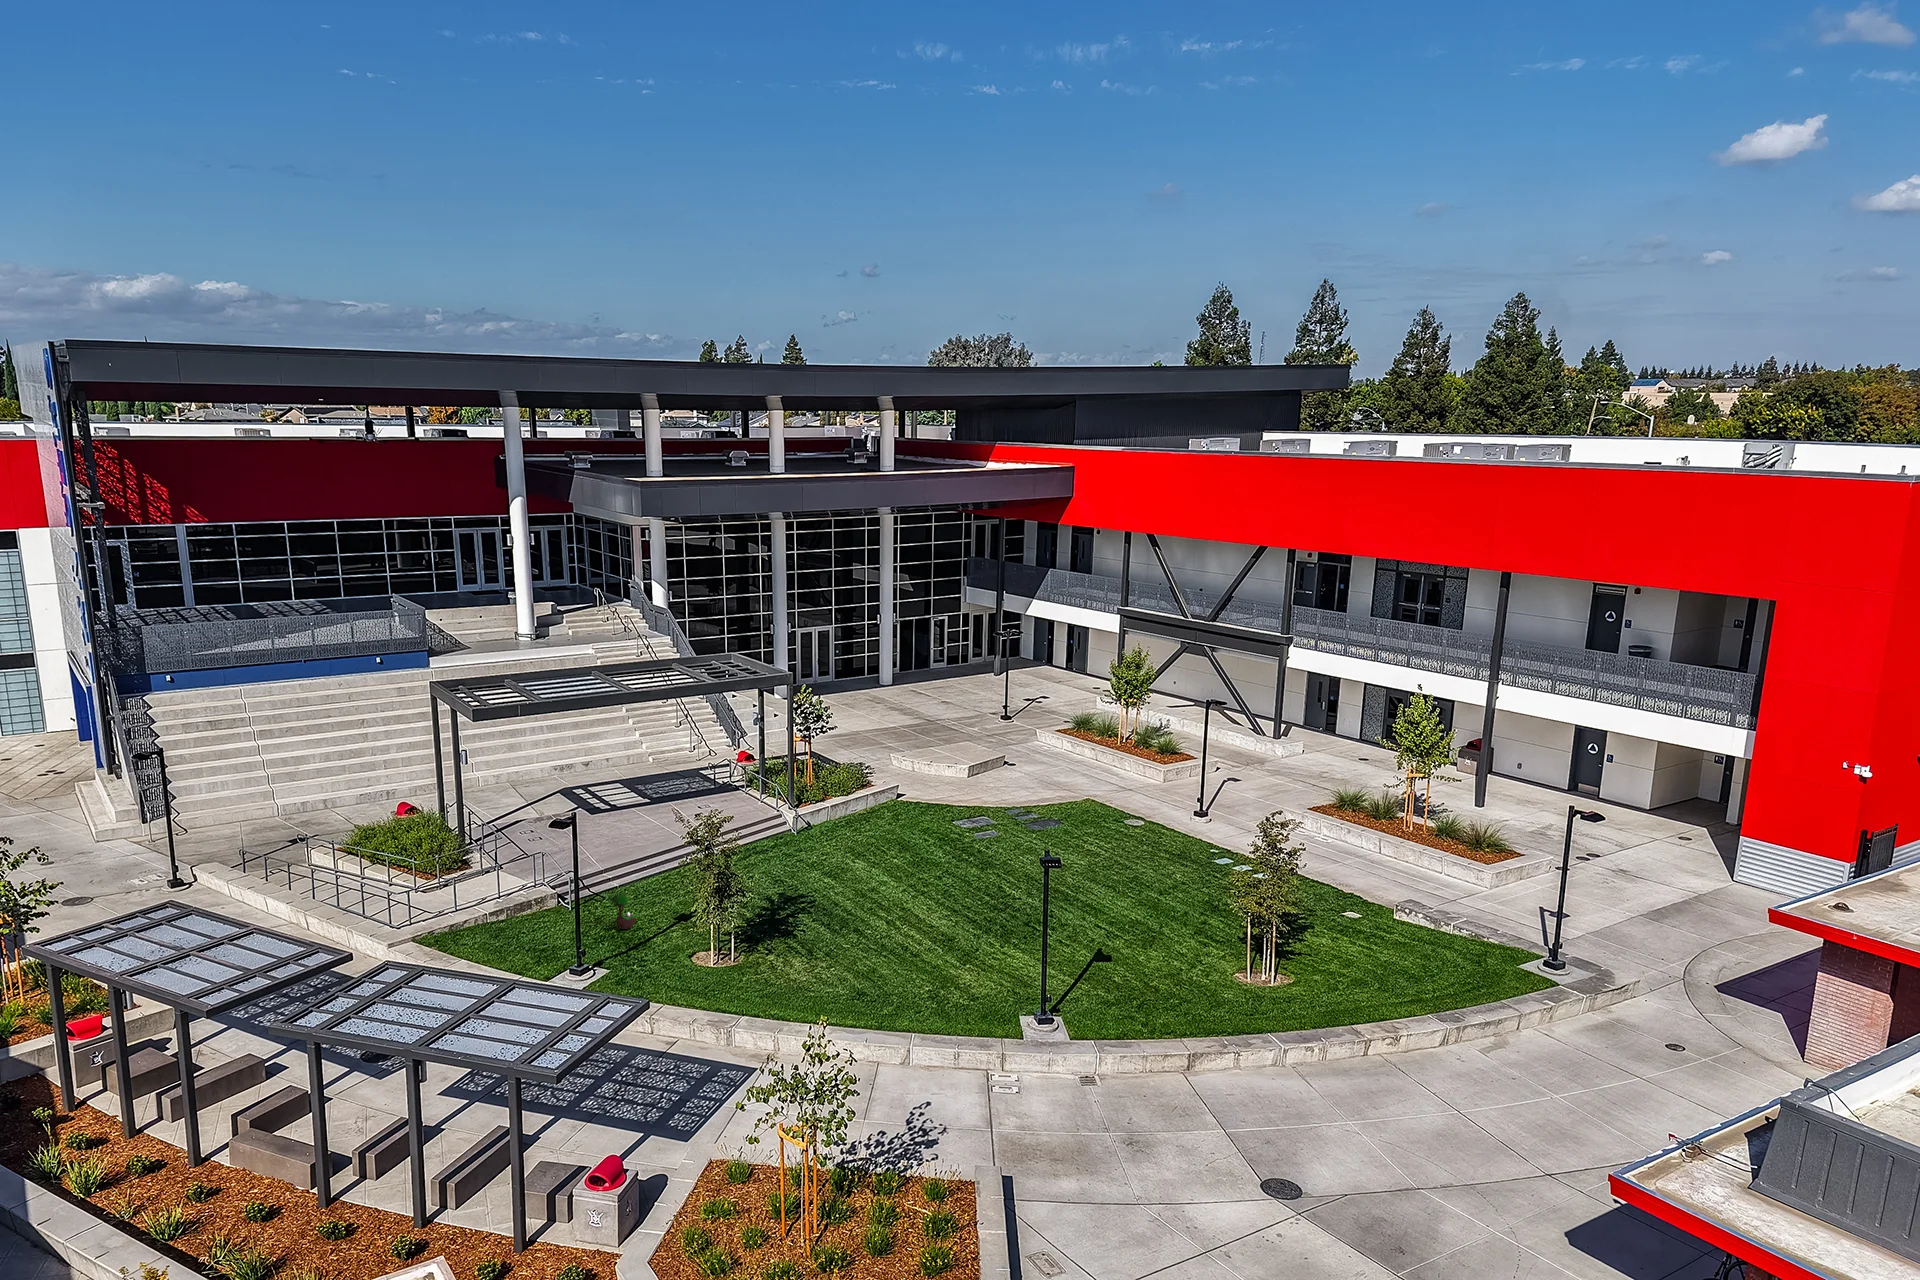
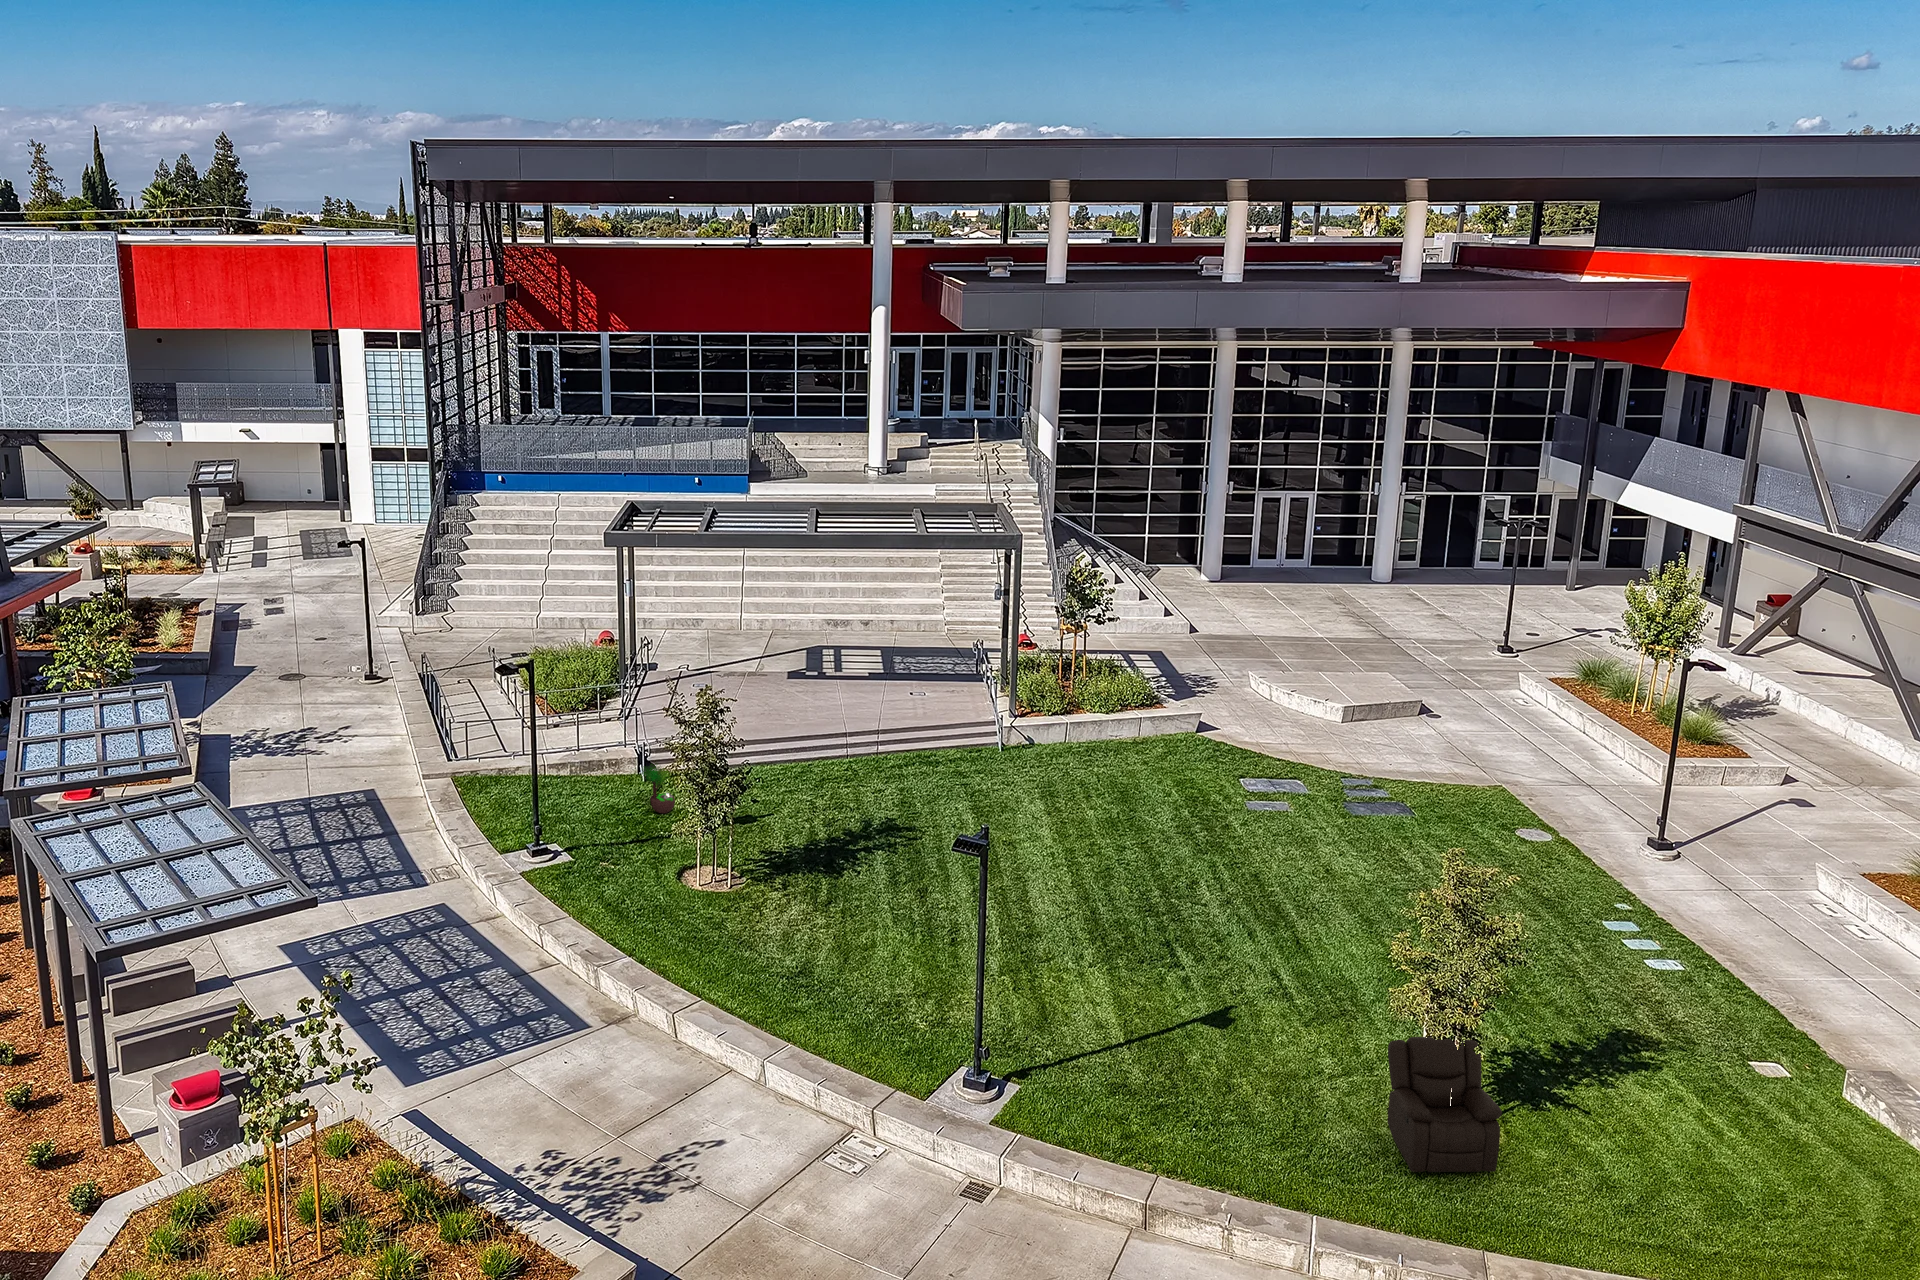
chair: none [1280,939,1351,1018] -> present [1388,1037,1502,1173]

